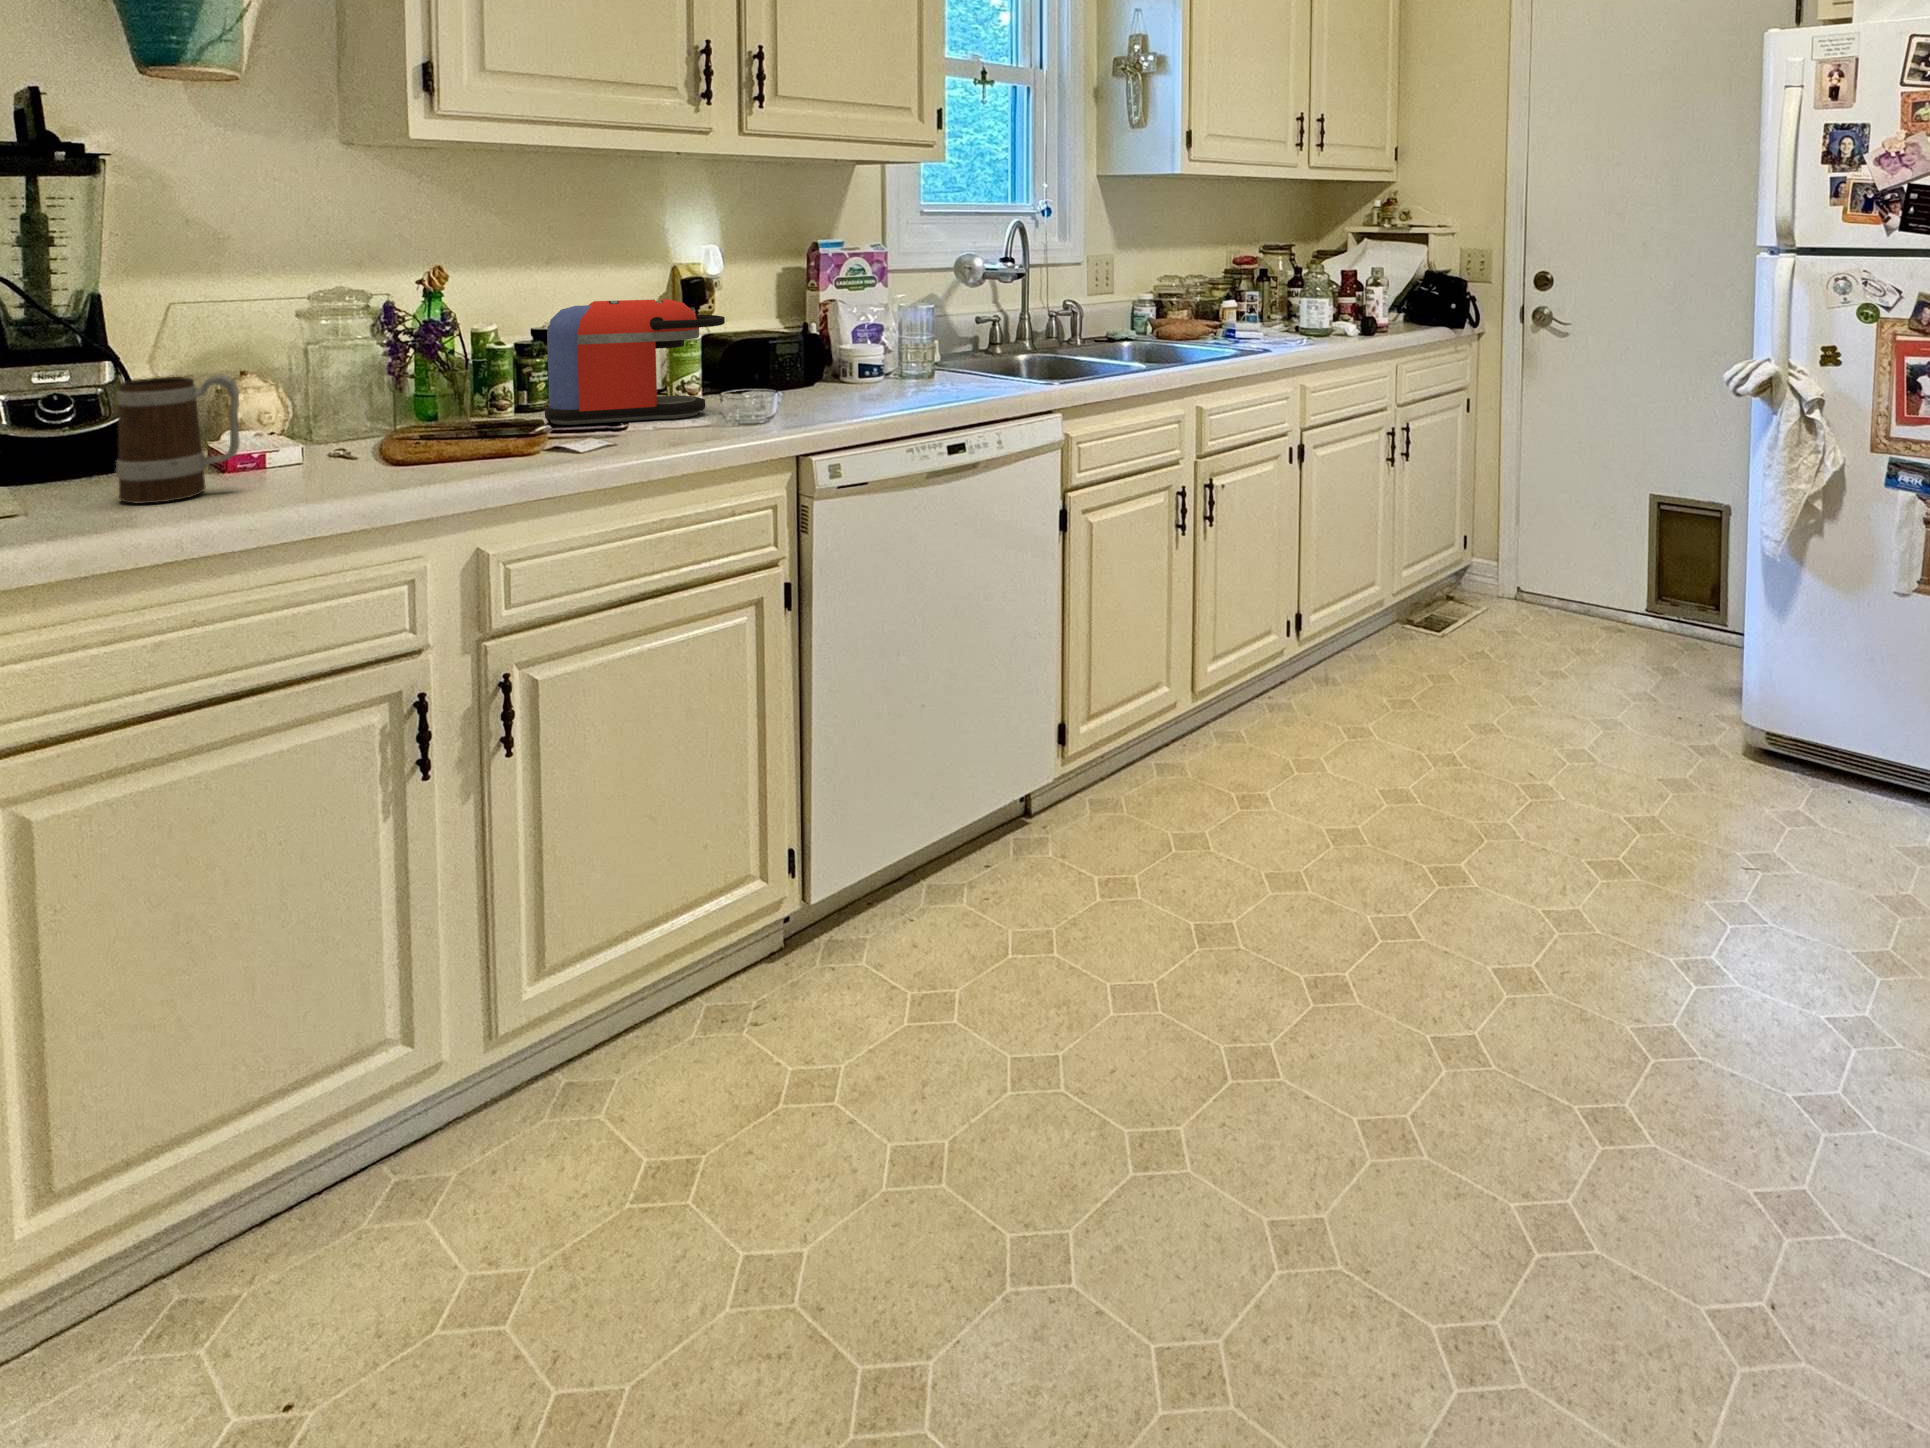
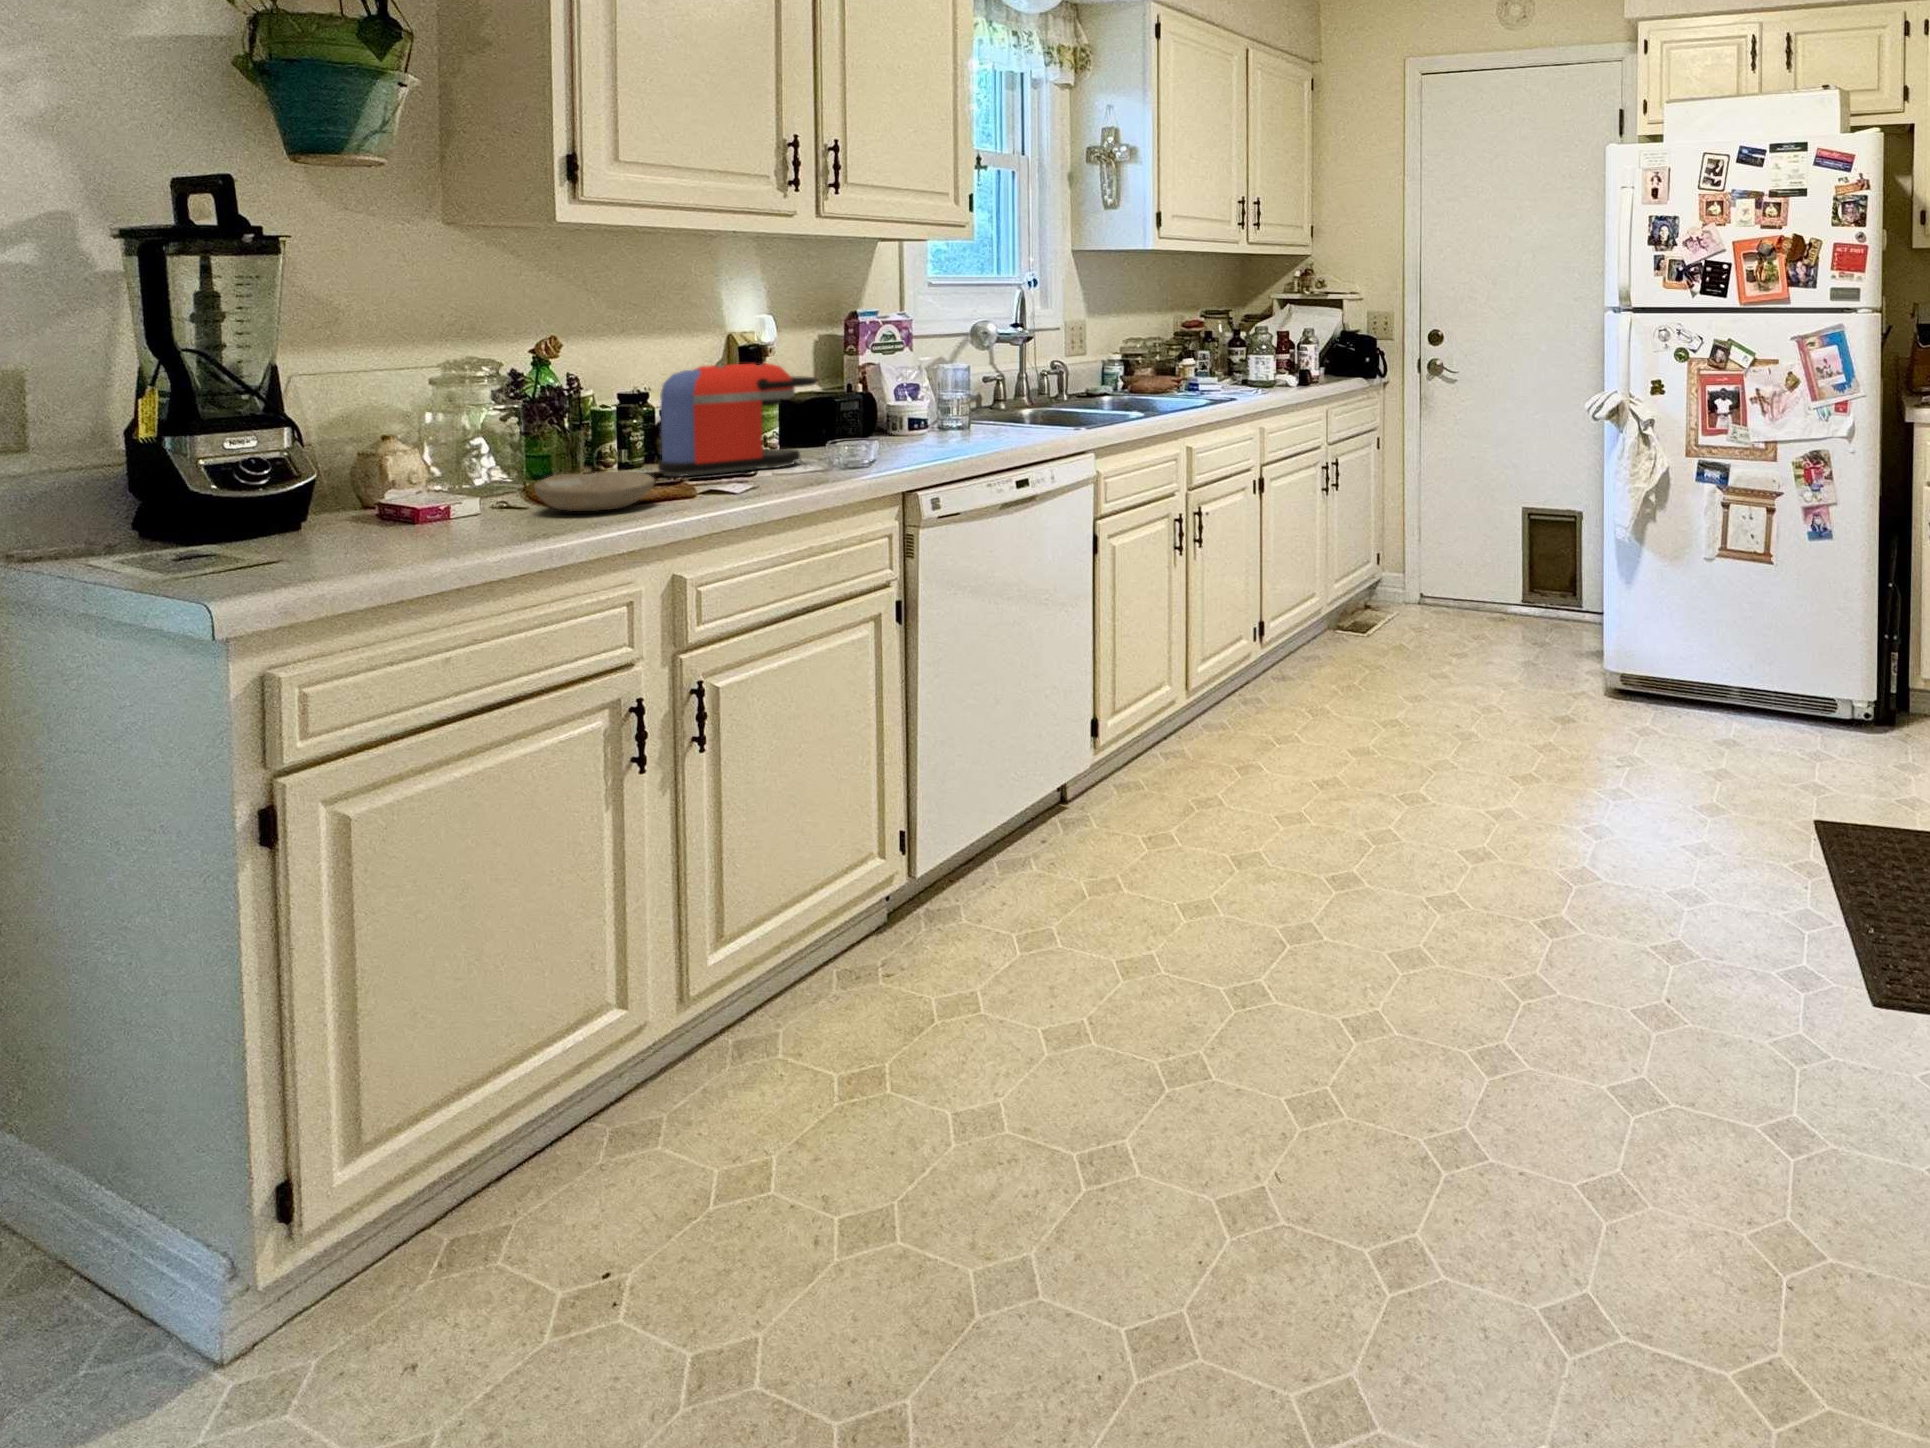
mug: present [116,374,240,504] -> none [365,431,472,546]
bowl: none [342,420,480,469] -> present [534,471,655,511]

